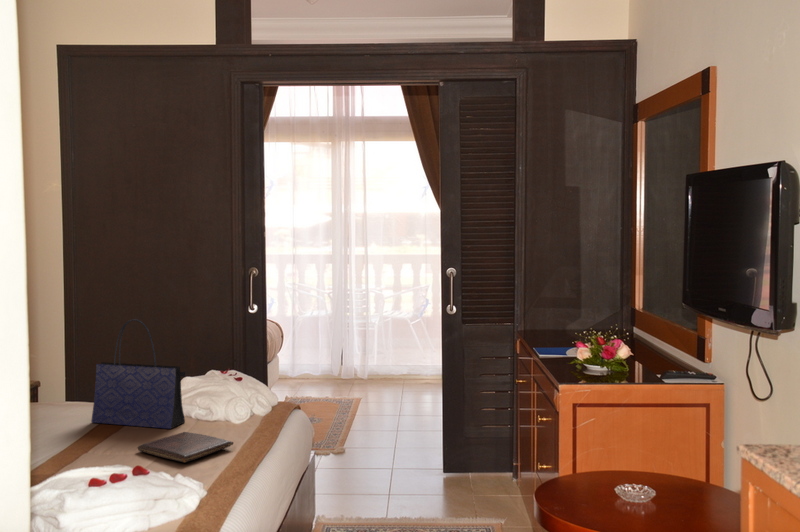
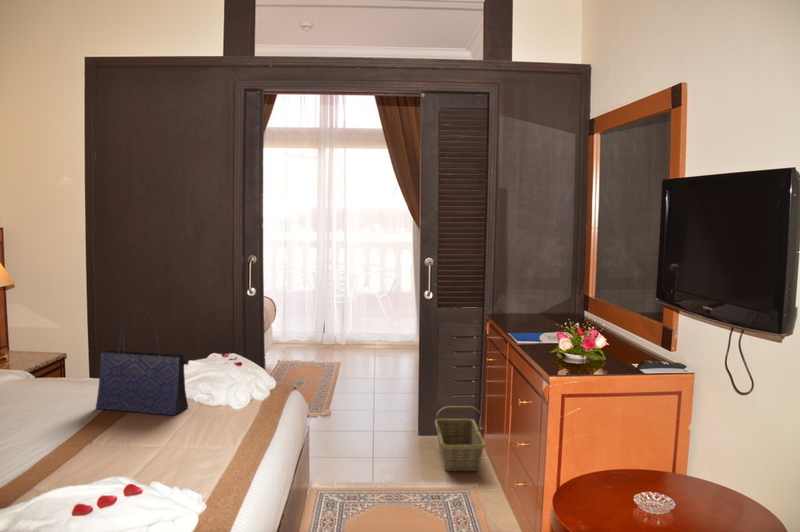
book: present [137,432,233,463] -> none [140,420,236,457]
basket: none [460,434,514,507] -> present [435,406,486,471]

